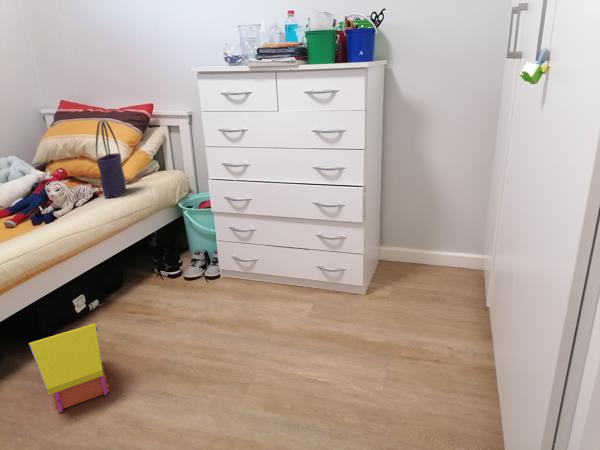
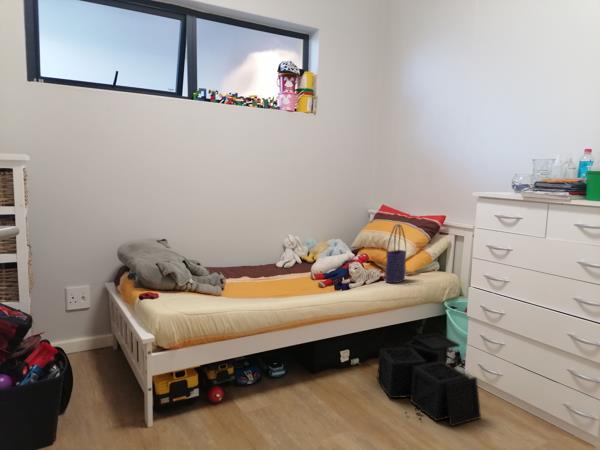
storage bin: none [125,239,254,339] -> present [377,333,481,426]
toy house: present [29,323,110,412] -> none [298,366,343,428]

